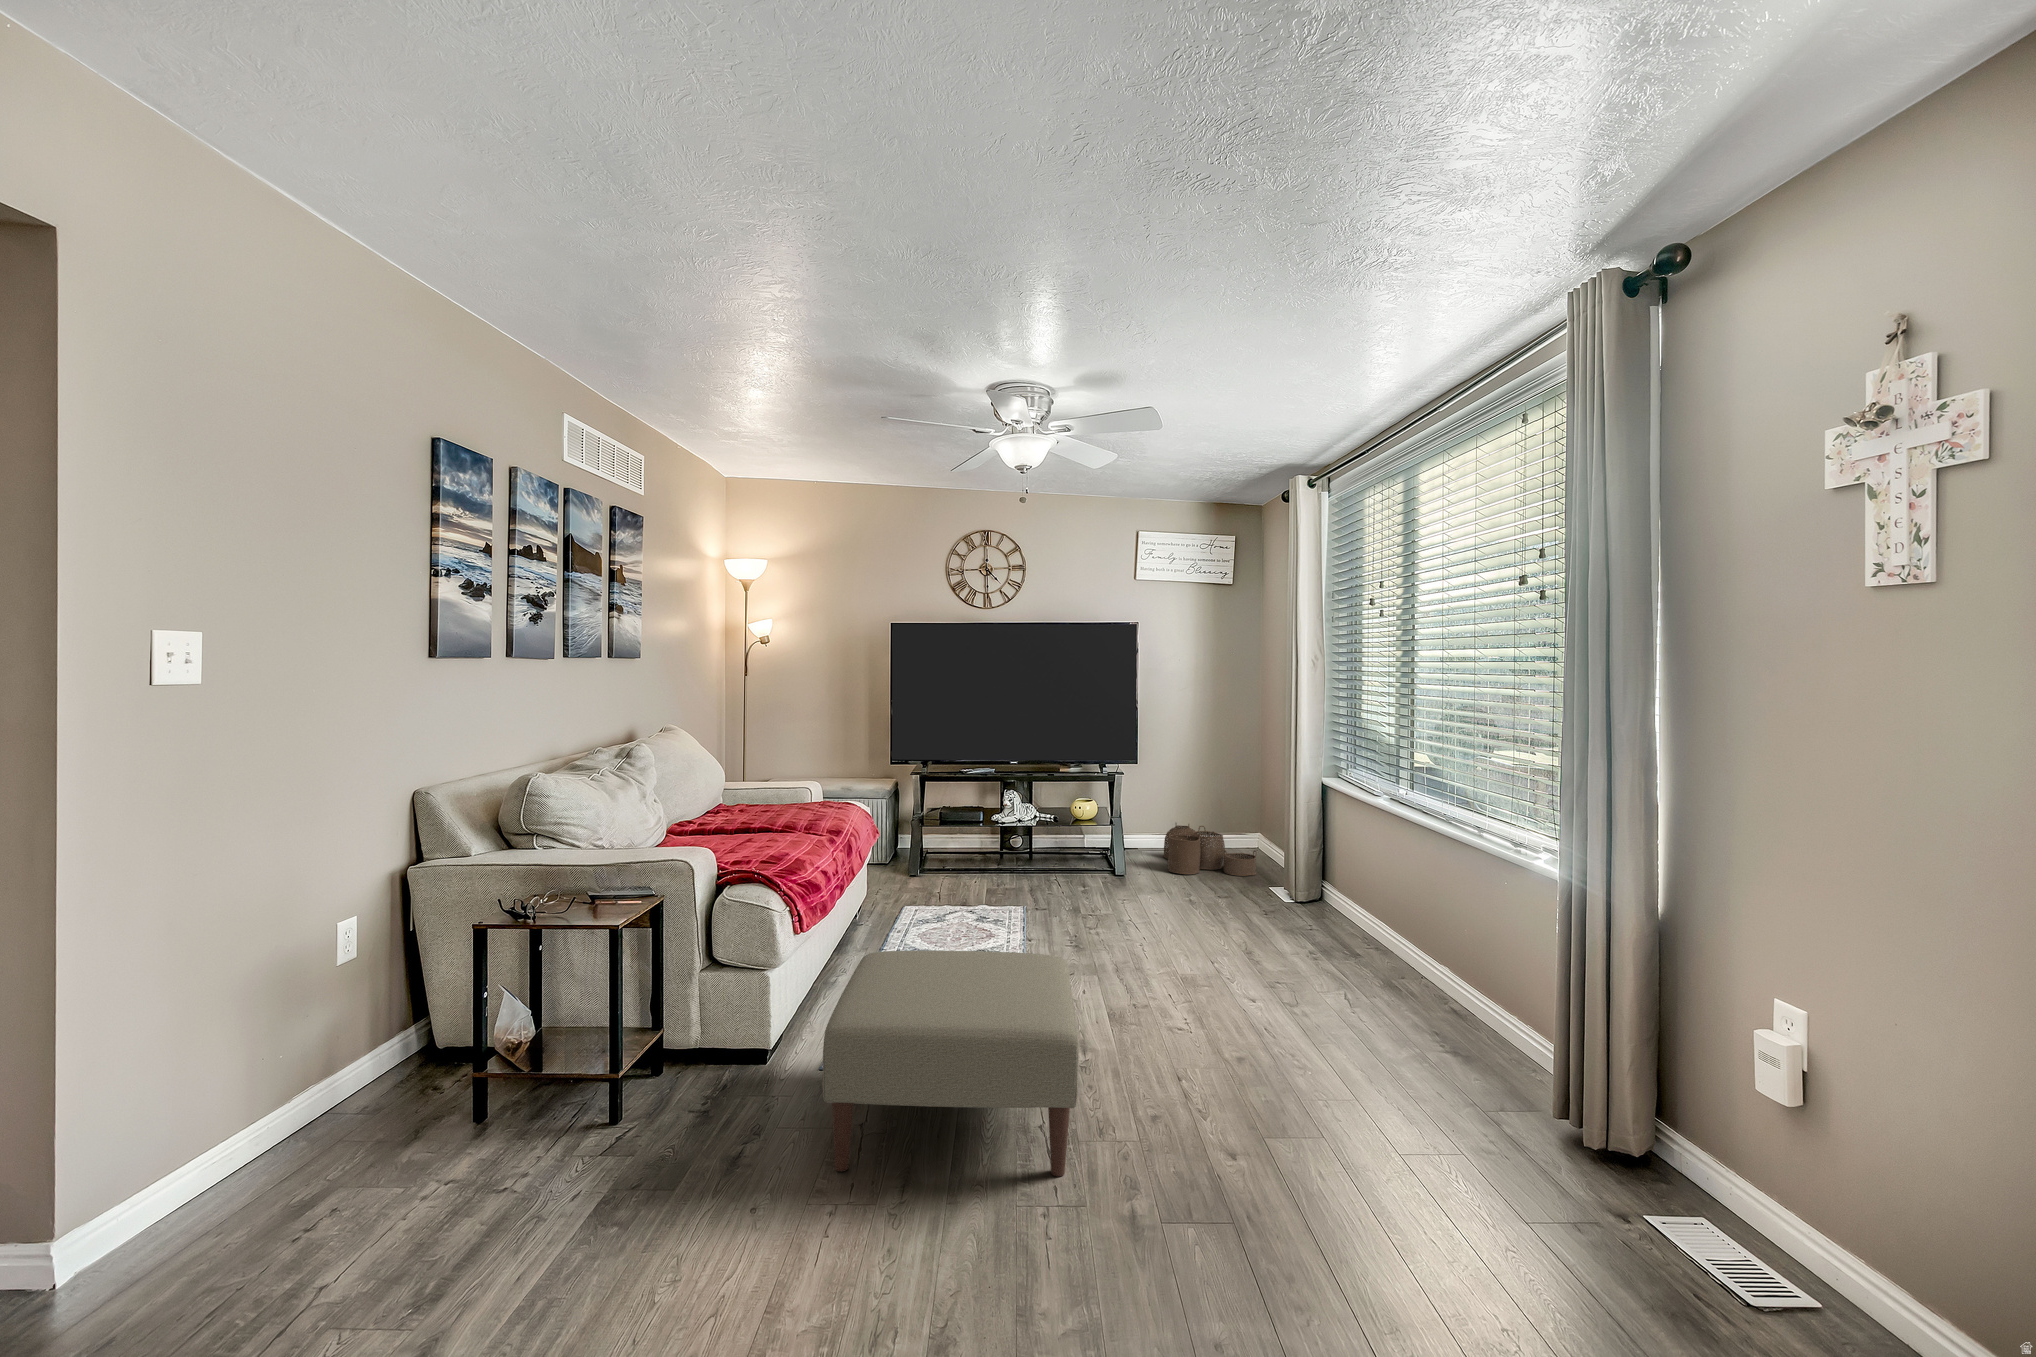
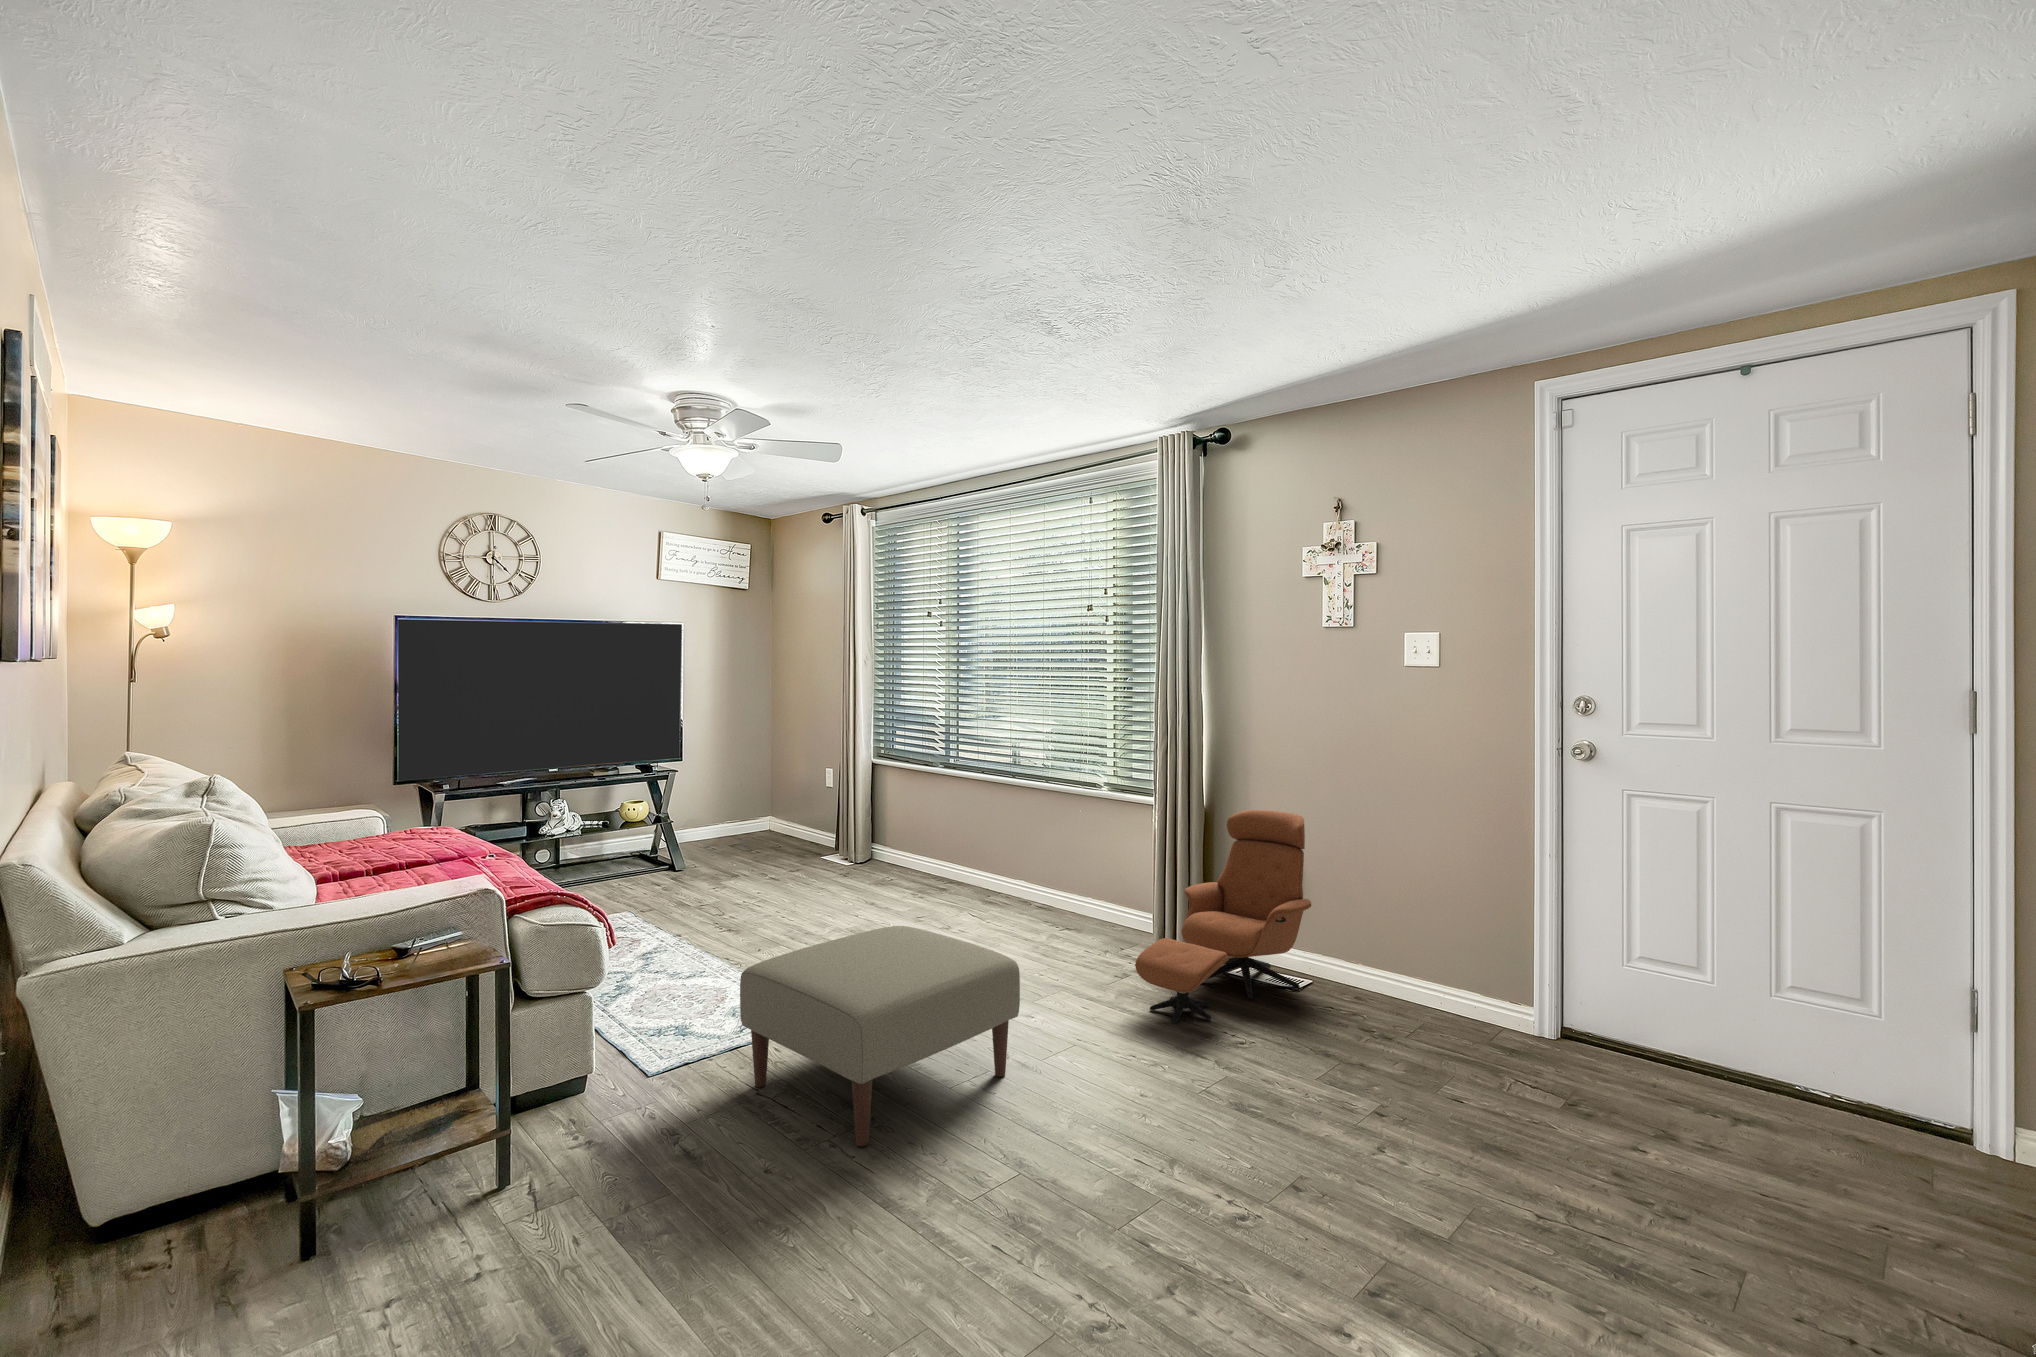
woven basket: present [1164,823,1257,876] -> none [698,823,802,871]
armchair: none [1344,928,1789,1292] -> present [1135,810,1311,1022]

